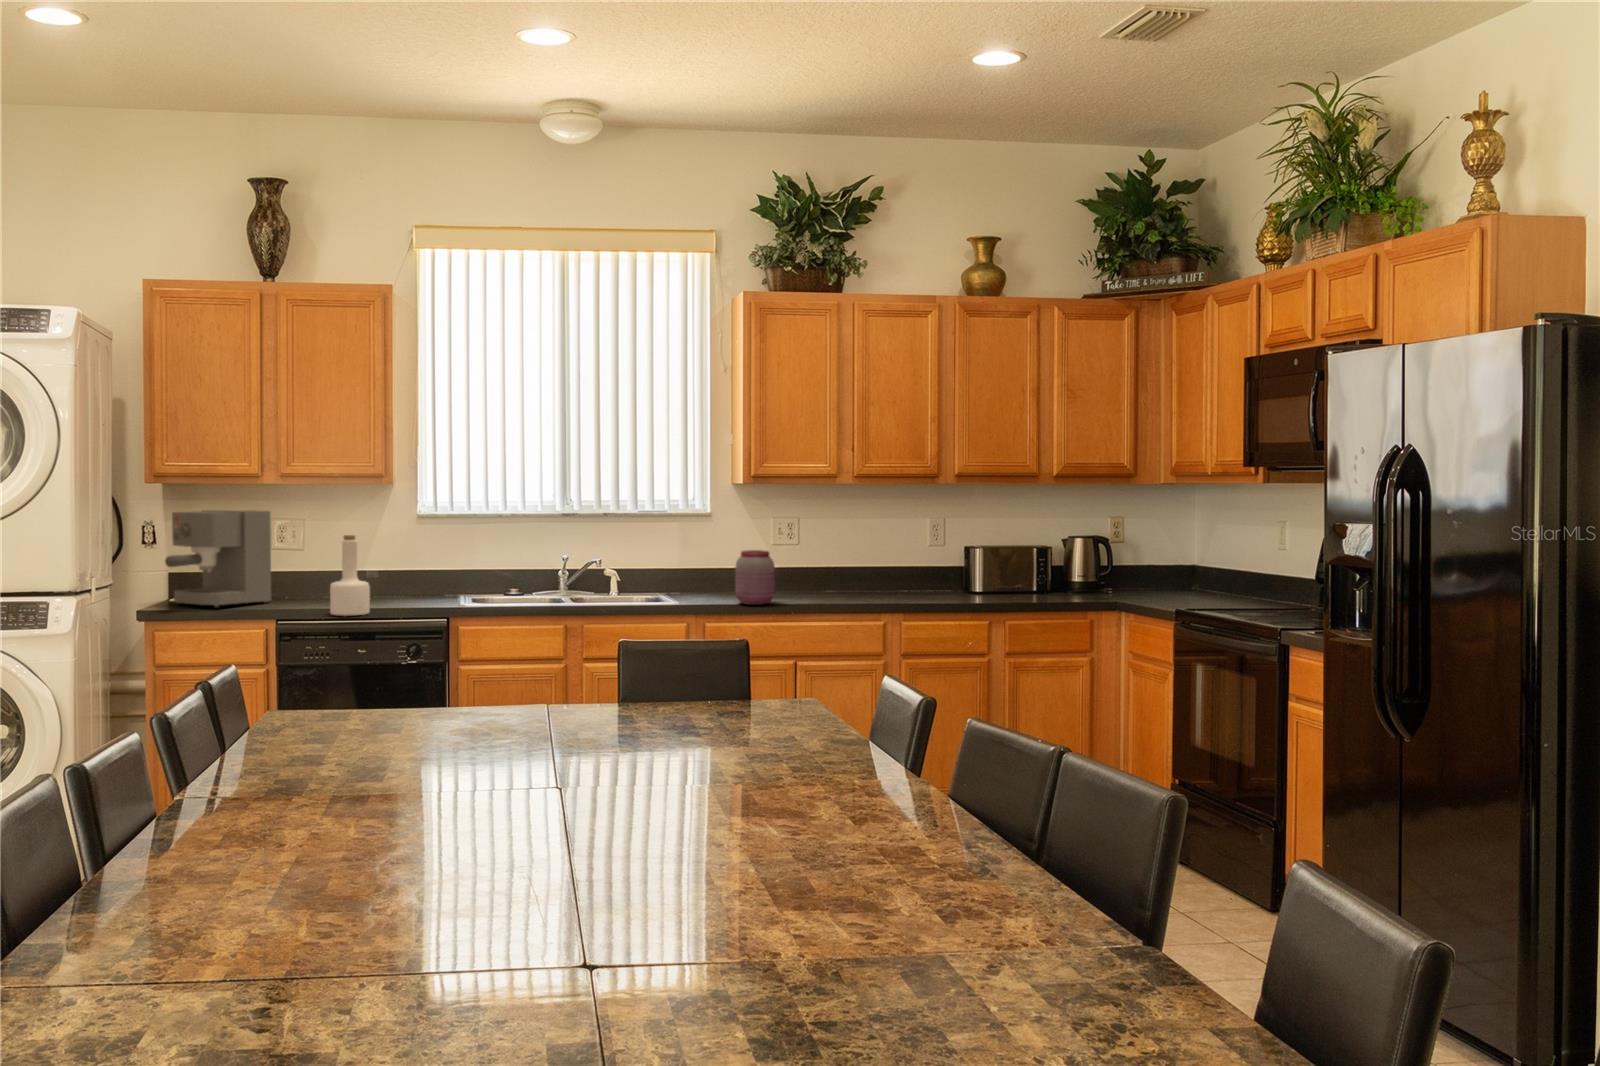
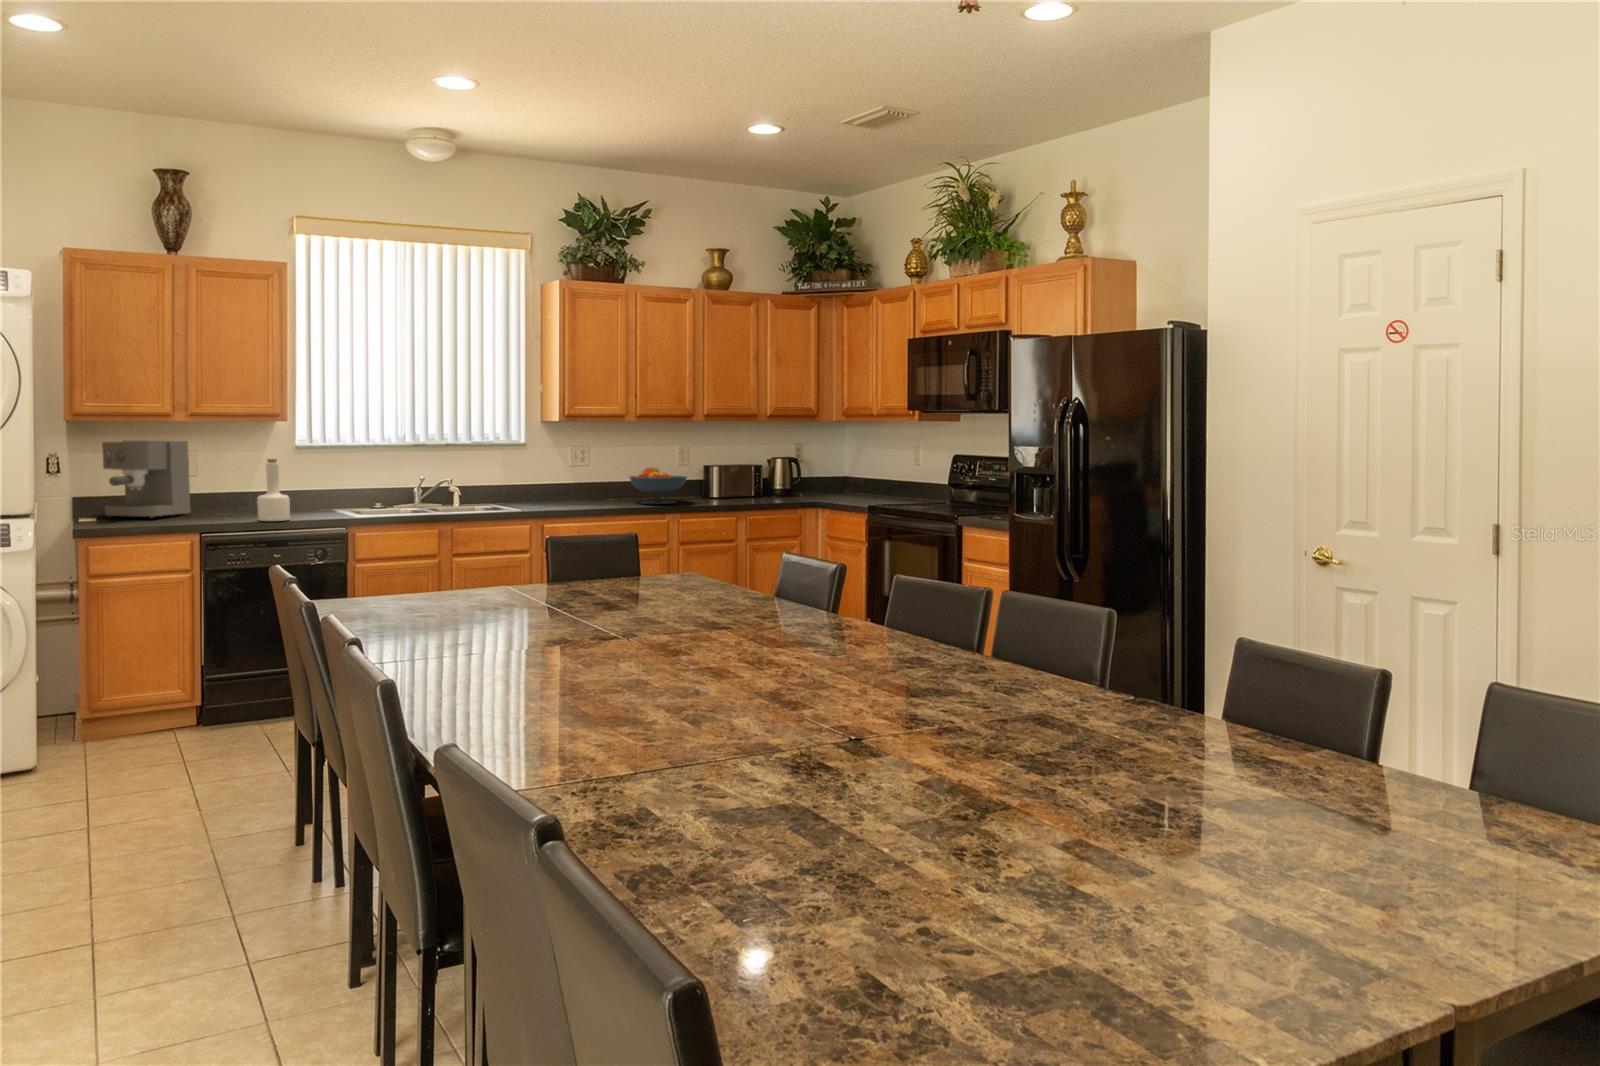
fruit bowl: none [839,547,921,601] -> present [630,467,687,504]
jar: present [735,550,775,605] -> none [561,469,590,508]

